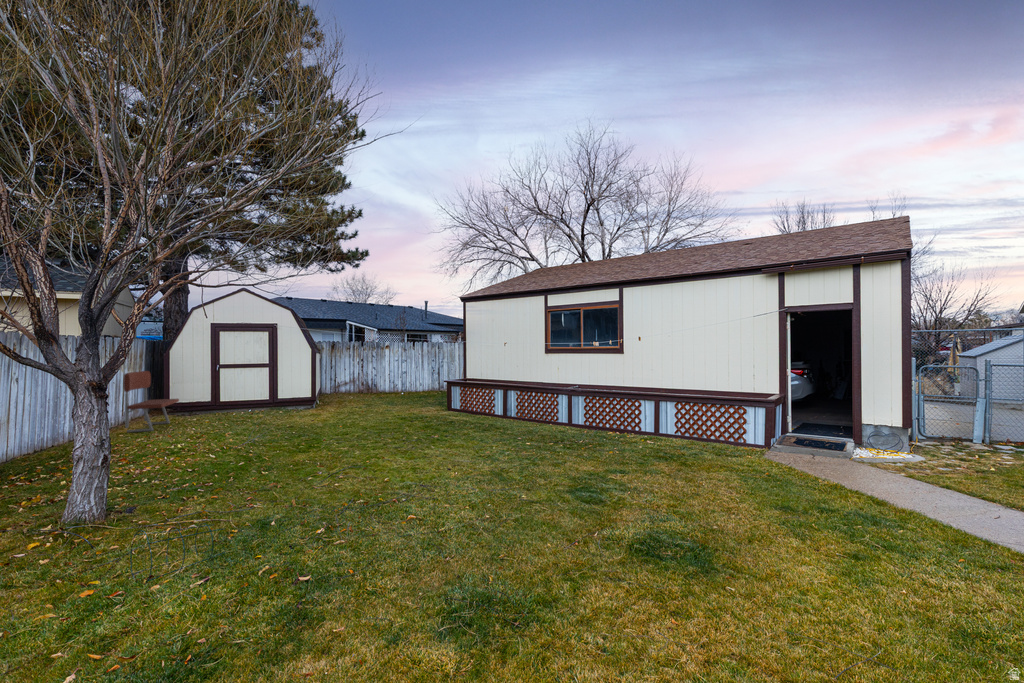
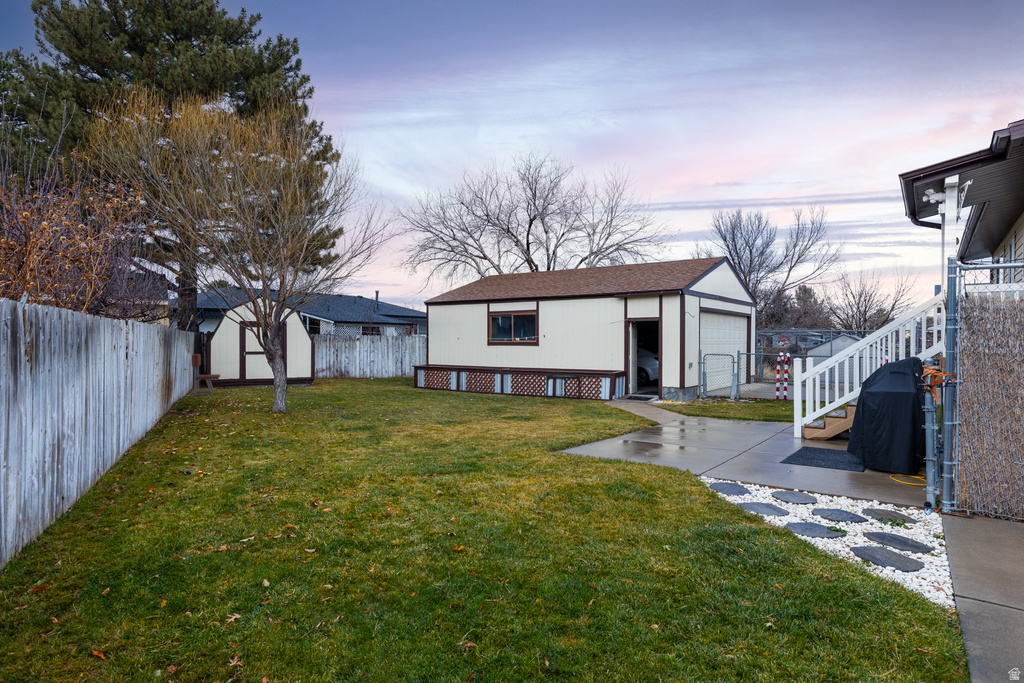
round table: none [645,399,713,446] -> present [545,374,582,399]

